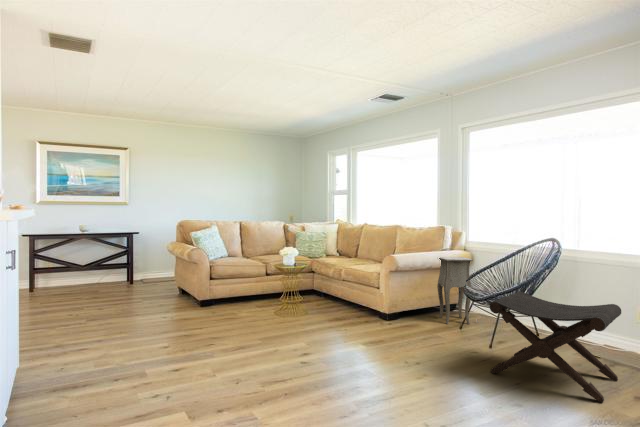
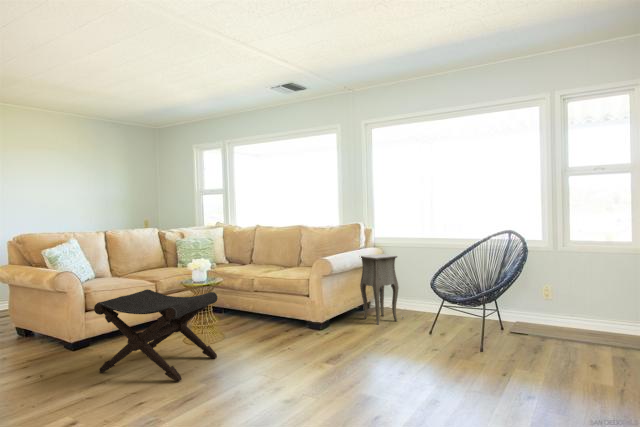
footstool: present [490,292,621,402] -> present [94,289,218,382]

